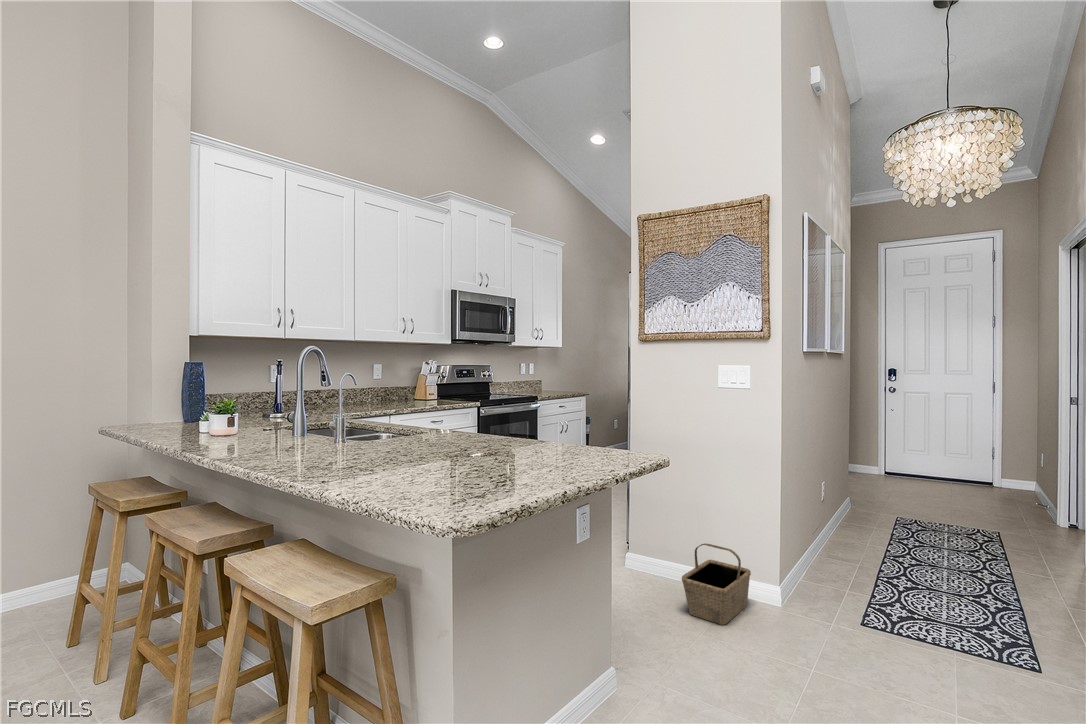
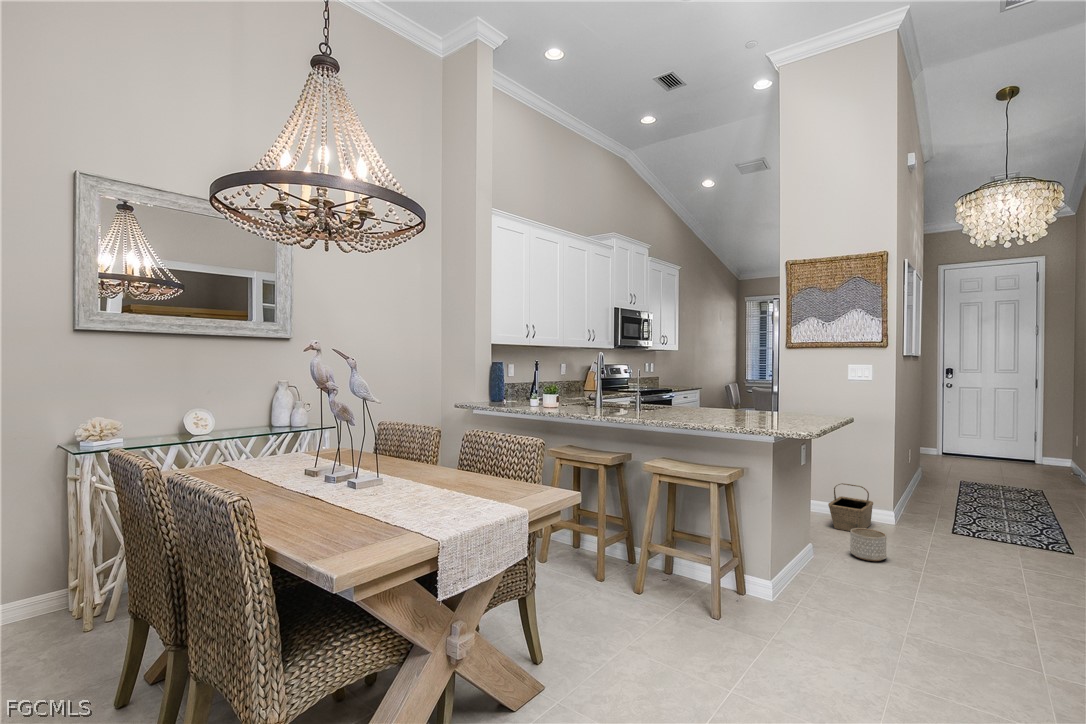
planter: none [684,634,739,699] -> present [850,528,887,561]

